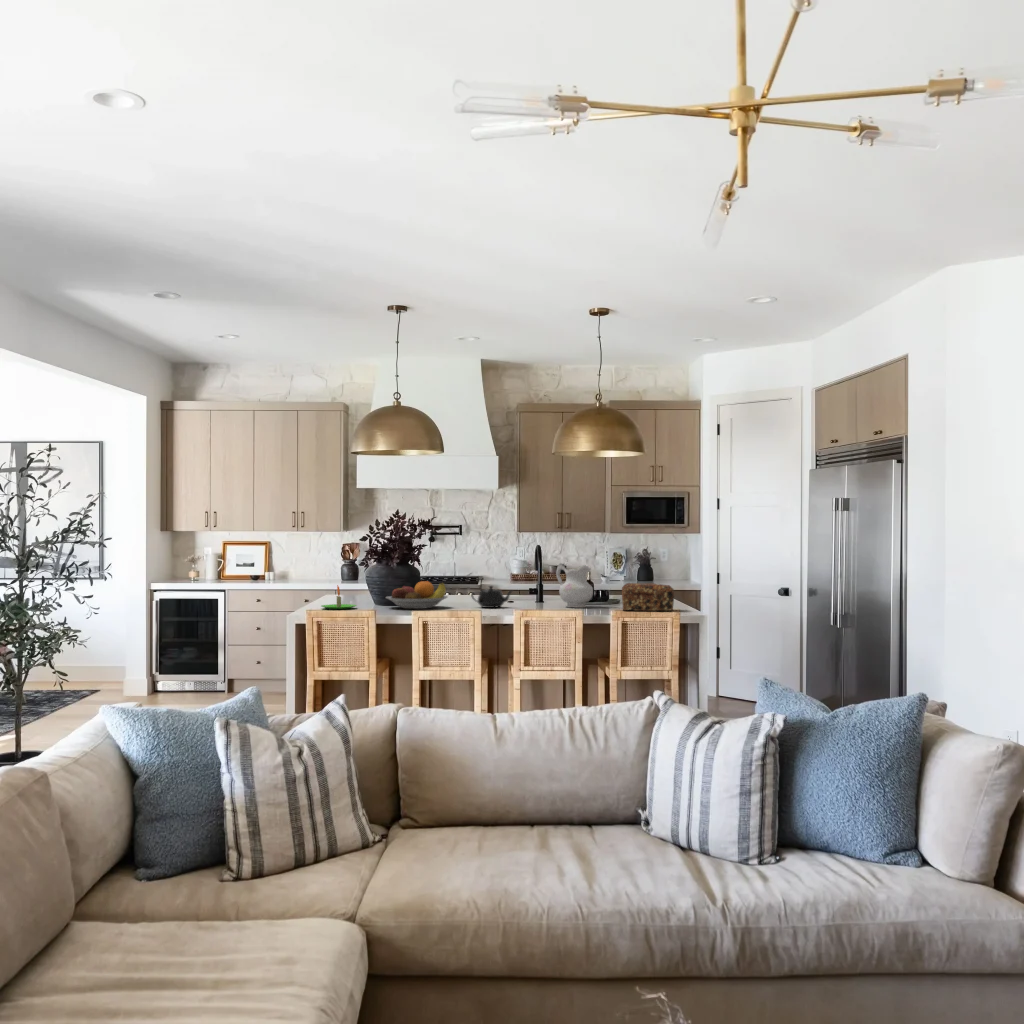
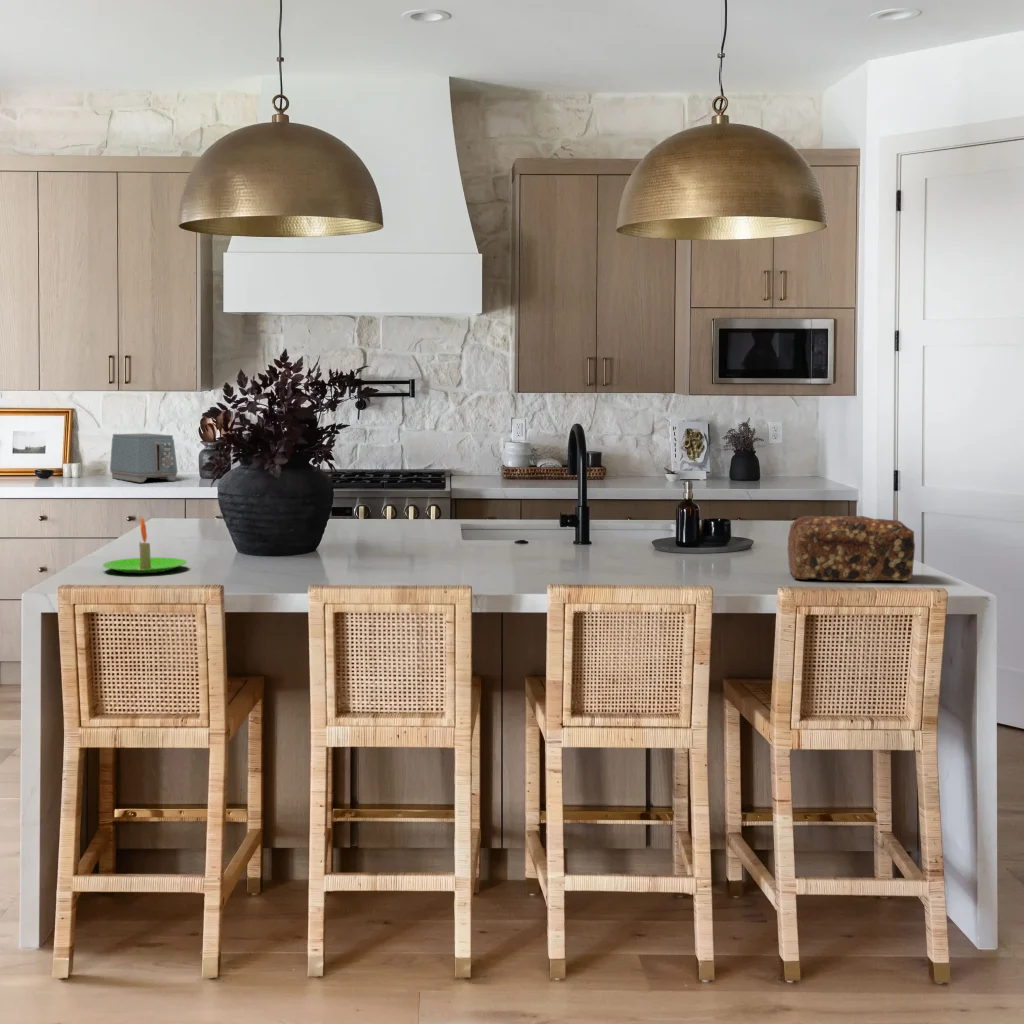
toaster: none [290,556,329,582] -> present [110,433,177,482]
ceramic pitcher: present [556,564,593,608] -> none [632,466,714,566]
fruit bowl: present [386,581,447,609] -> none [252,508,393,571]
teapot: present [471,586,512,608] -> none [445,517,541,567]

